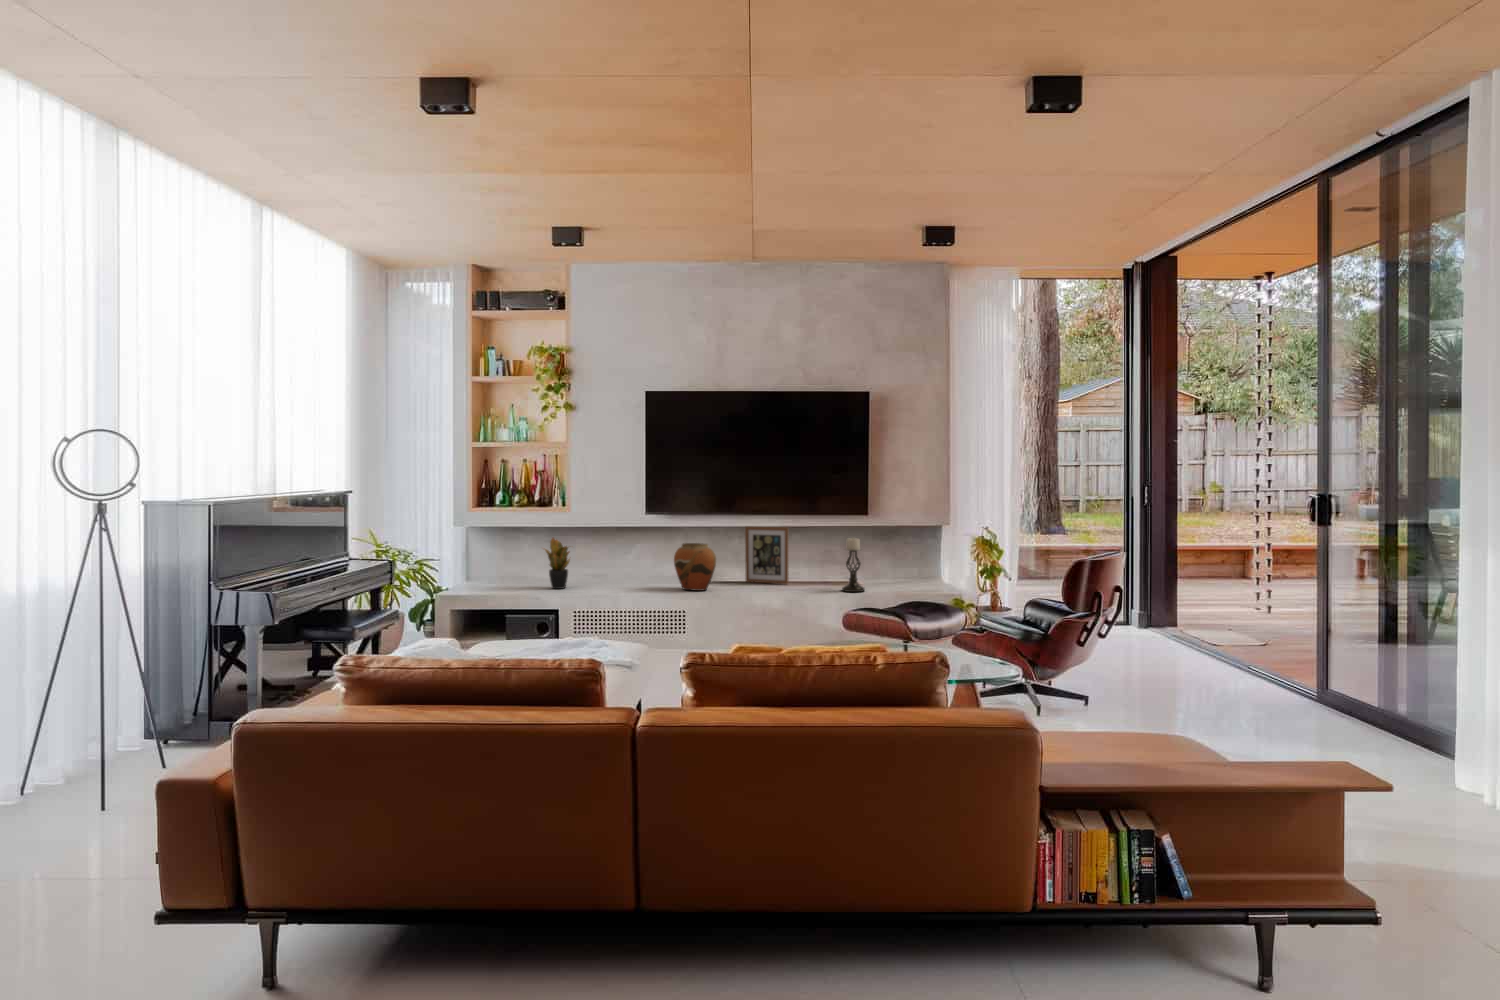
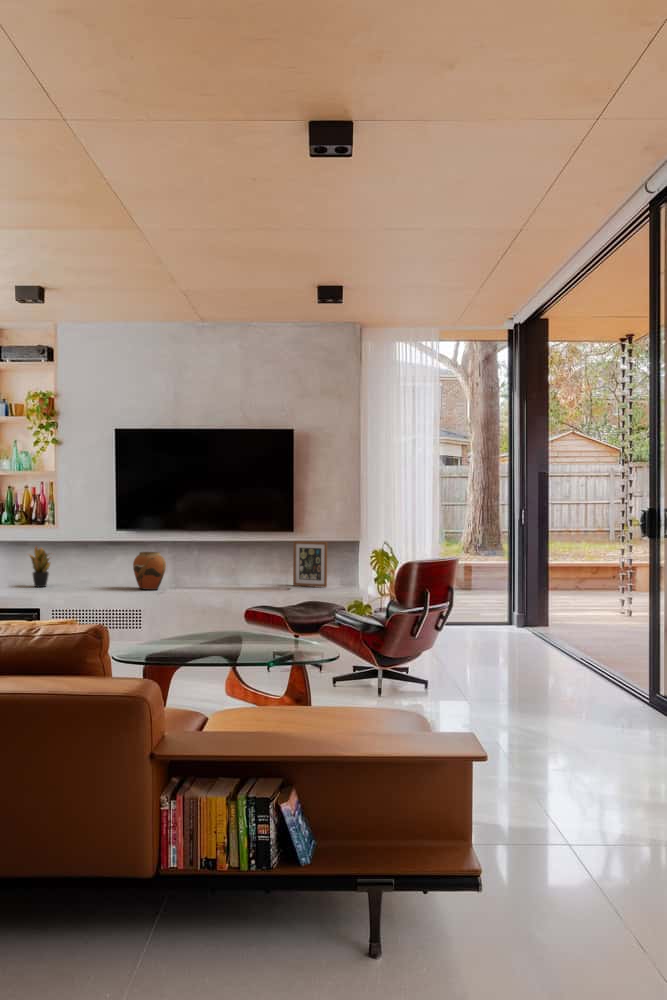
picture frame: present [745,527,788,584] -> present [293,541,327,587]
candle holder: present [842,537,865,592] -> none [266,548,285,592]

